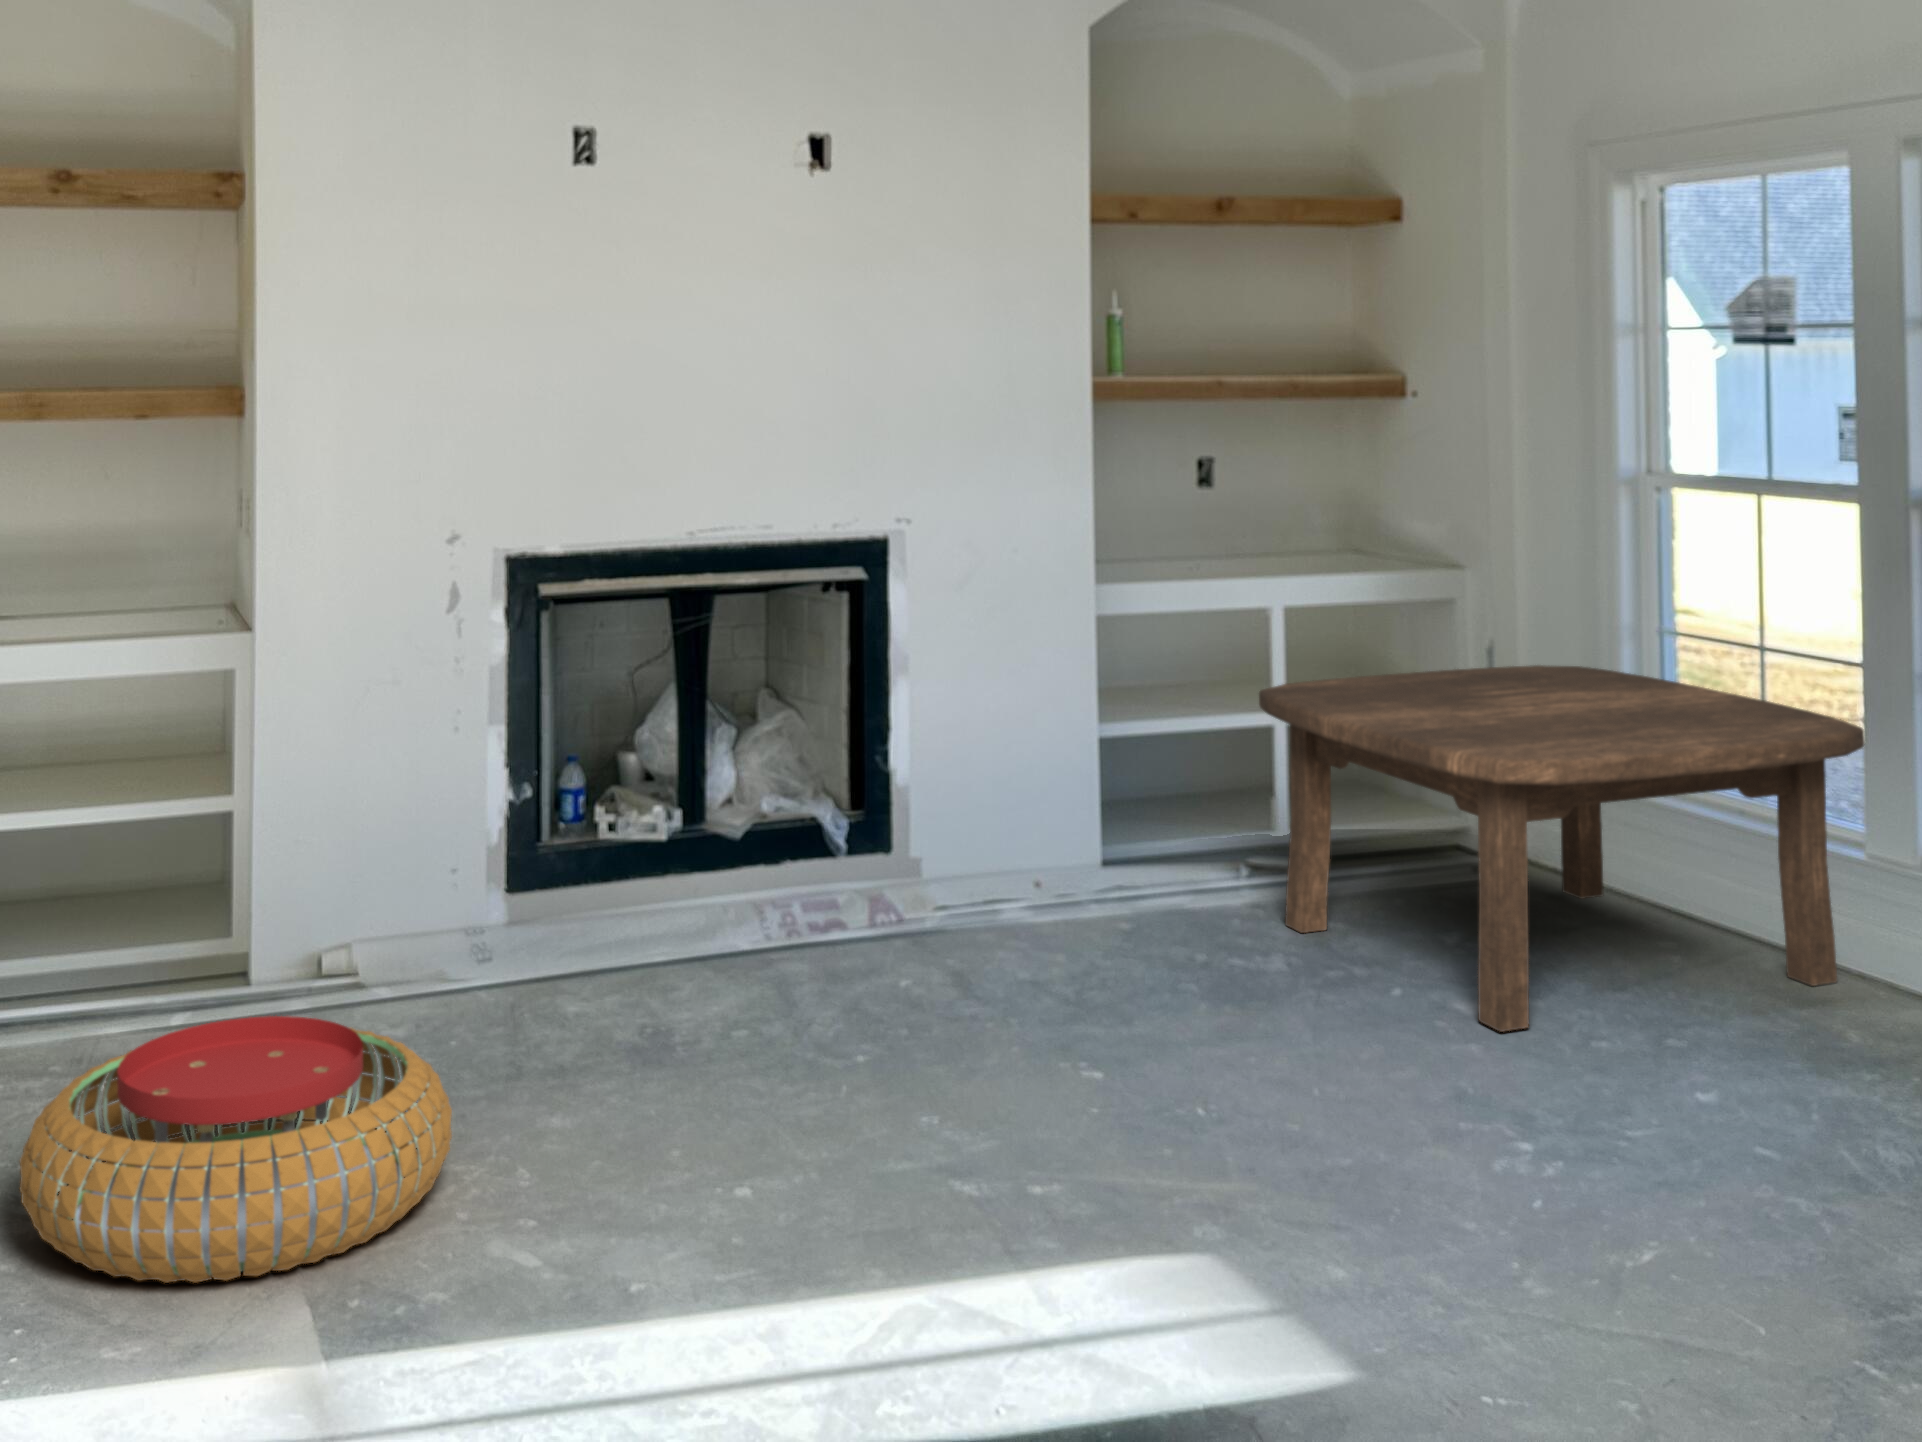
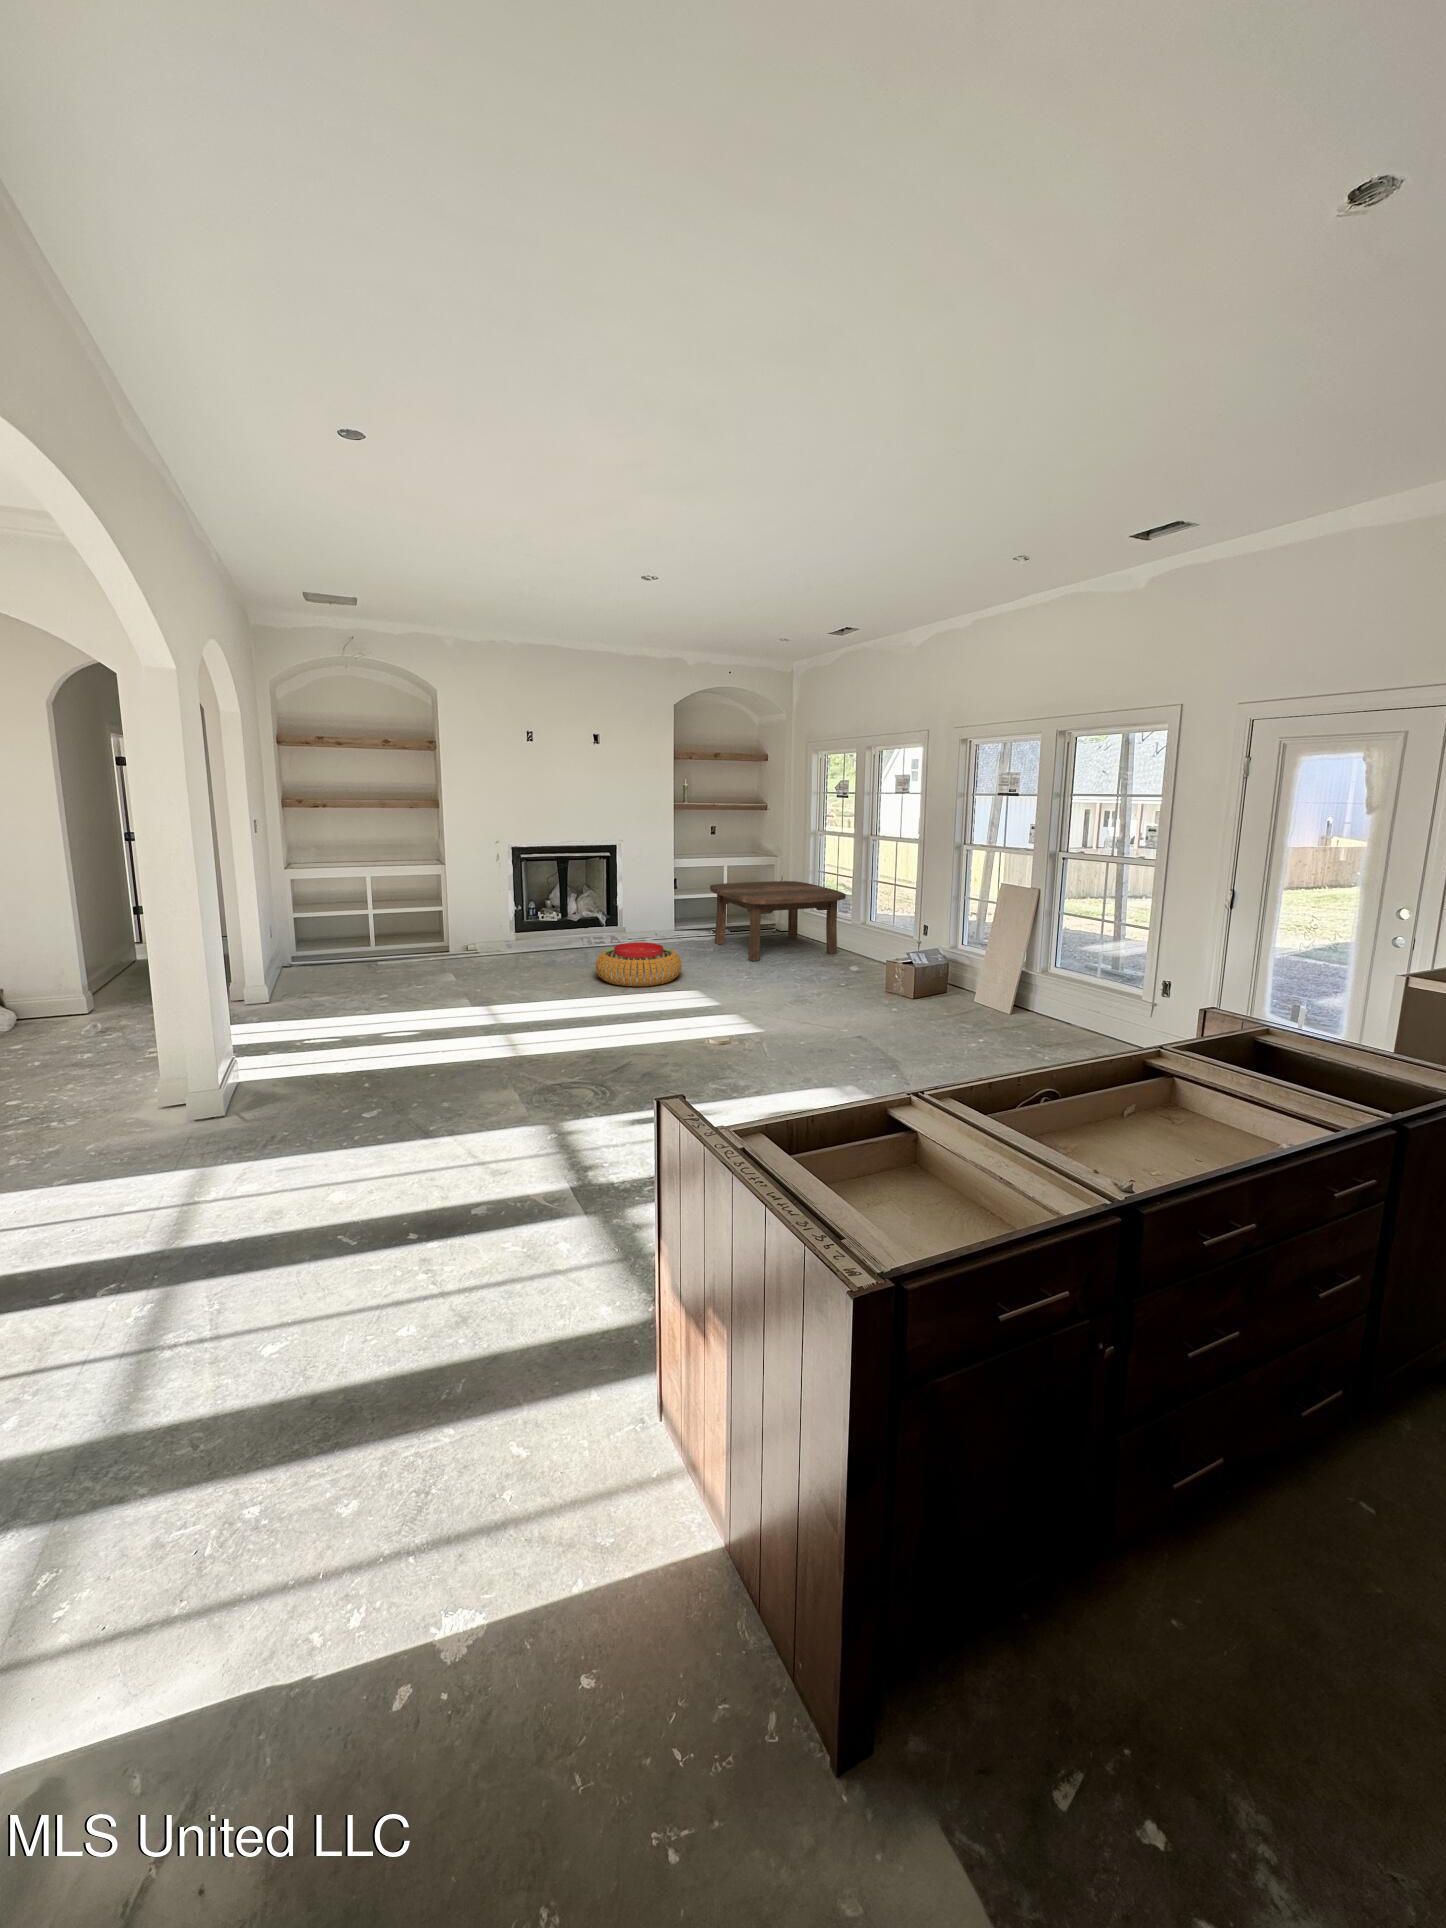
pouf: present [20,1016,452,1283] -> present [596,942,681,986]

